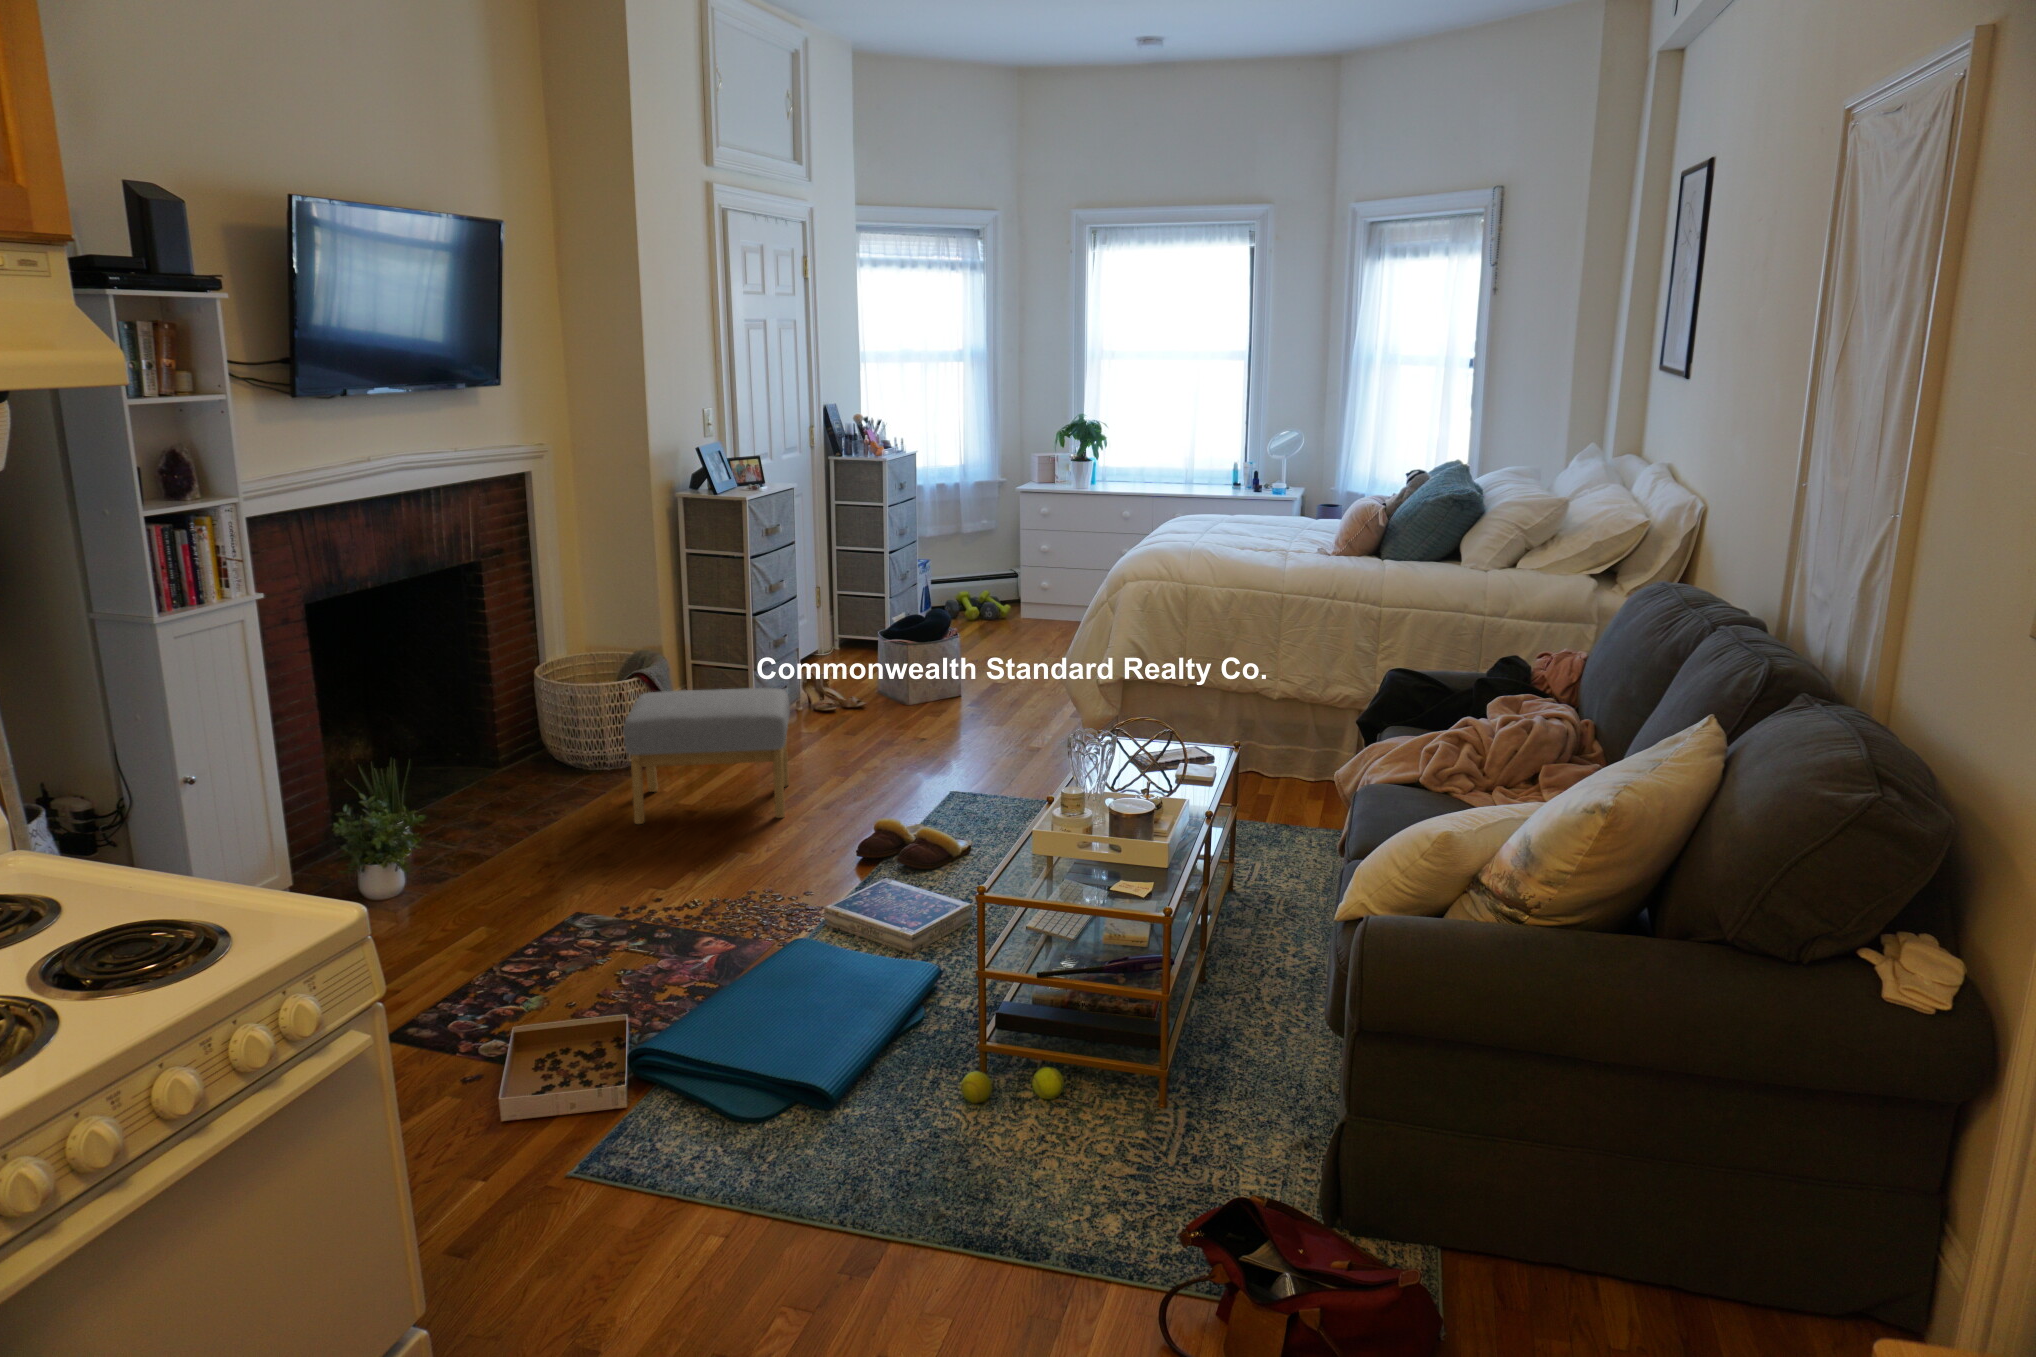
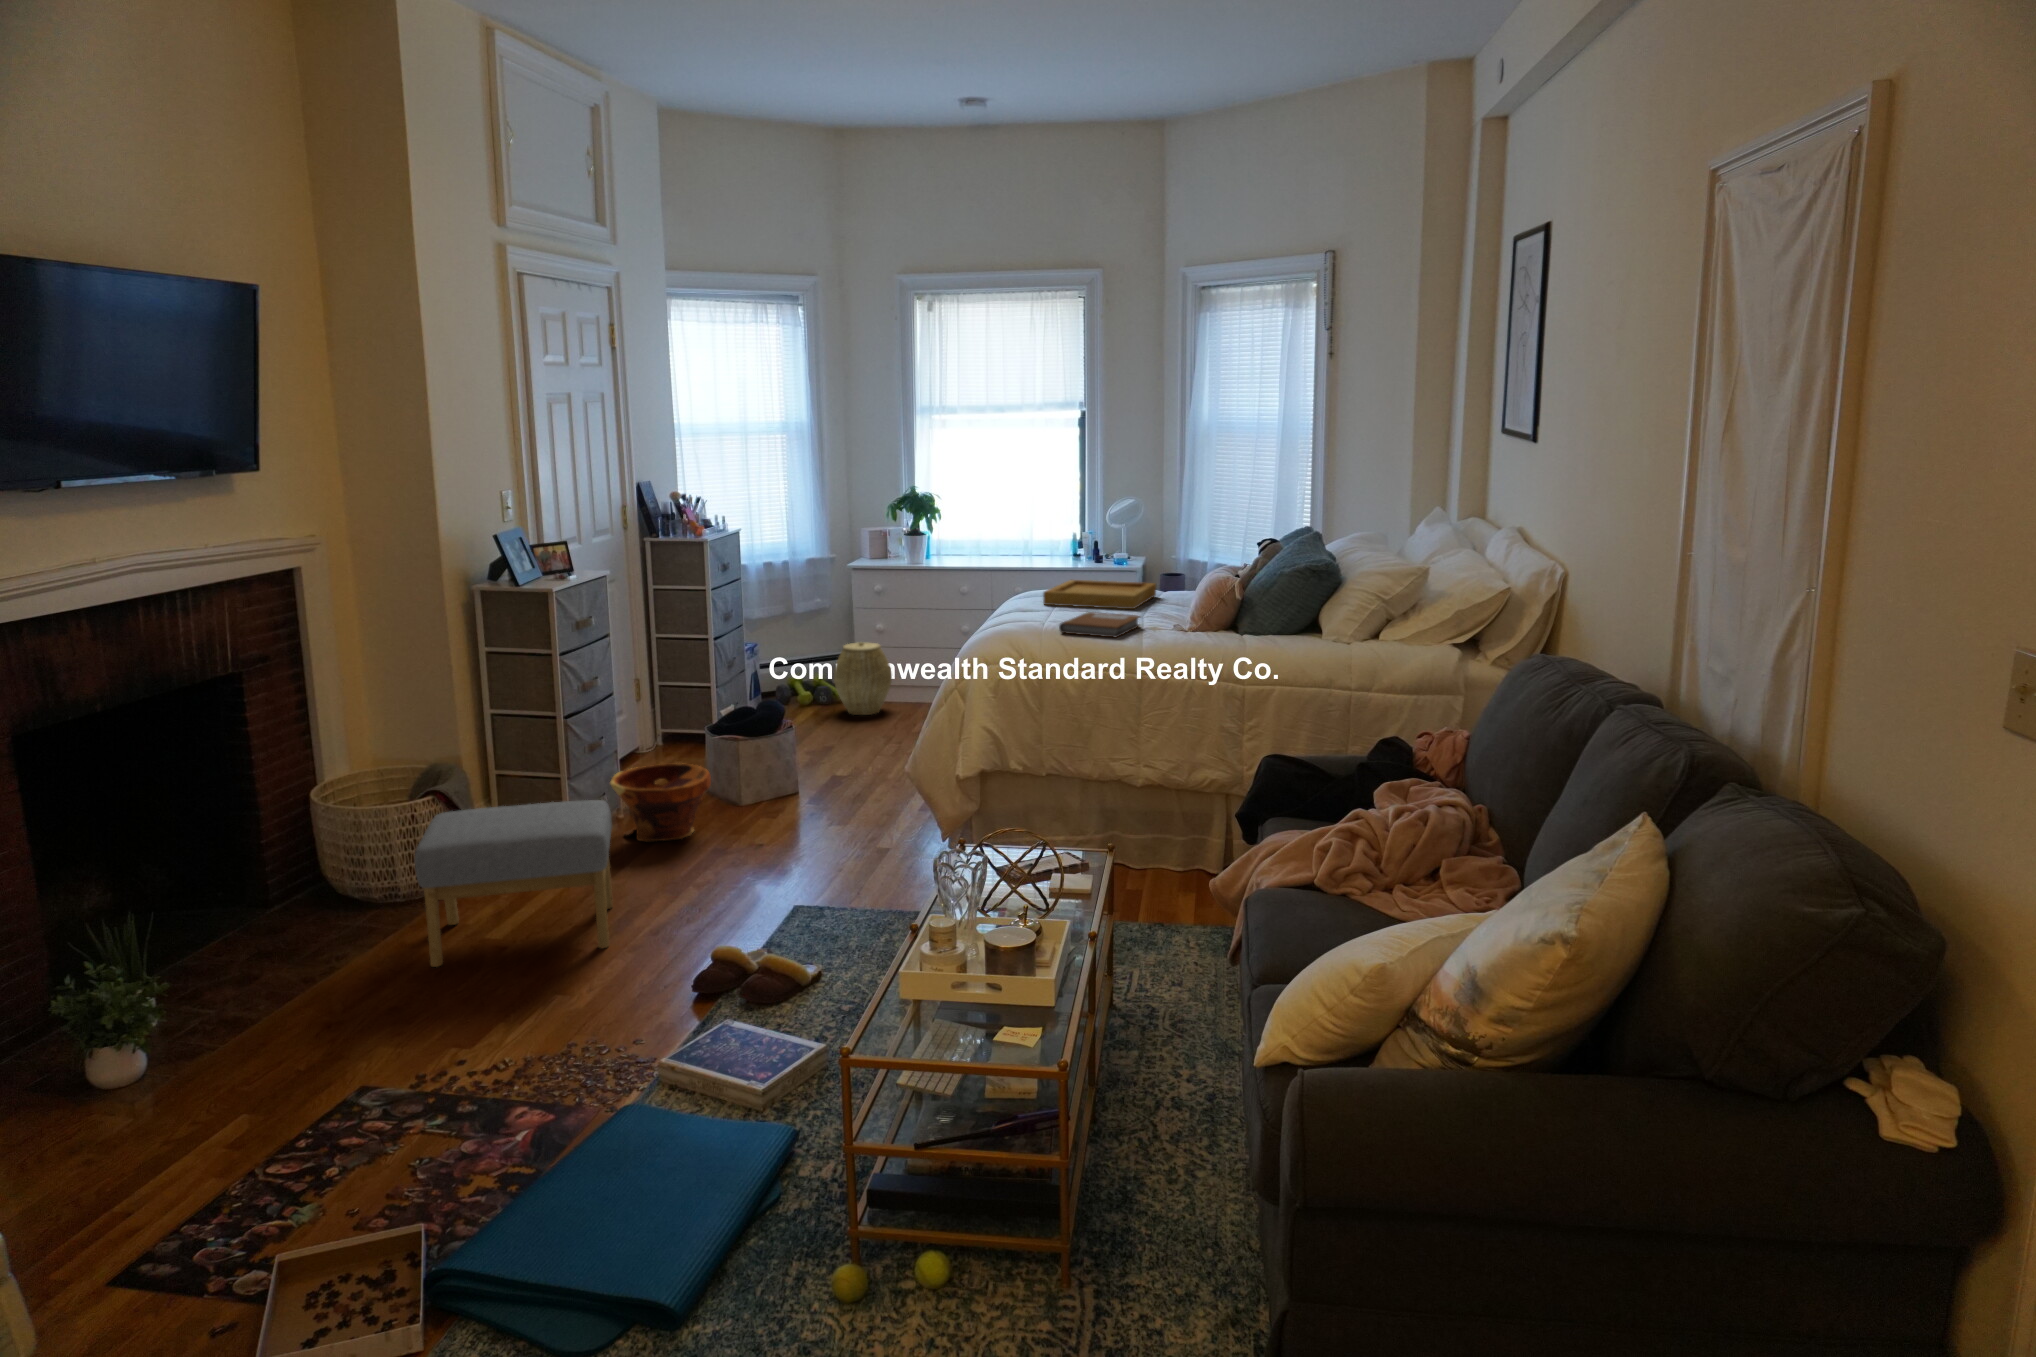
tray: none [1195,505,1307,534] -> present [1043,580,1156,609]
notebook: none [1205,535,1286,559] -> present [1059,612,1140,637]
woven basket: none [997,562,1052,632] -> present [834,642,892,715]
planter: none [789,664,879,733] -> present [610,763,711,841]

